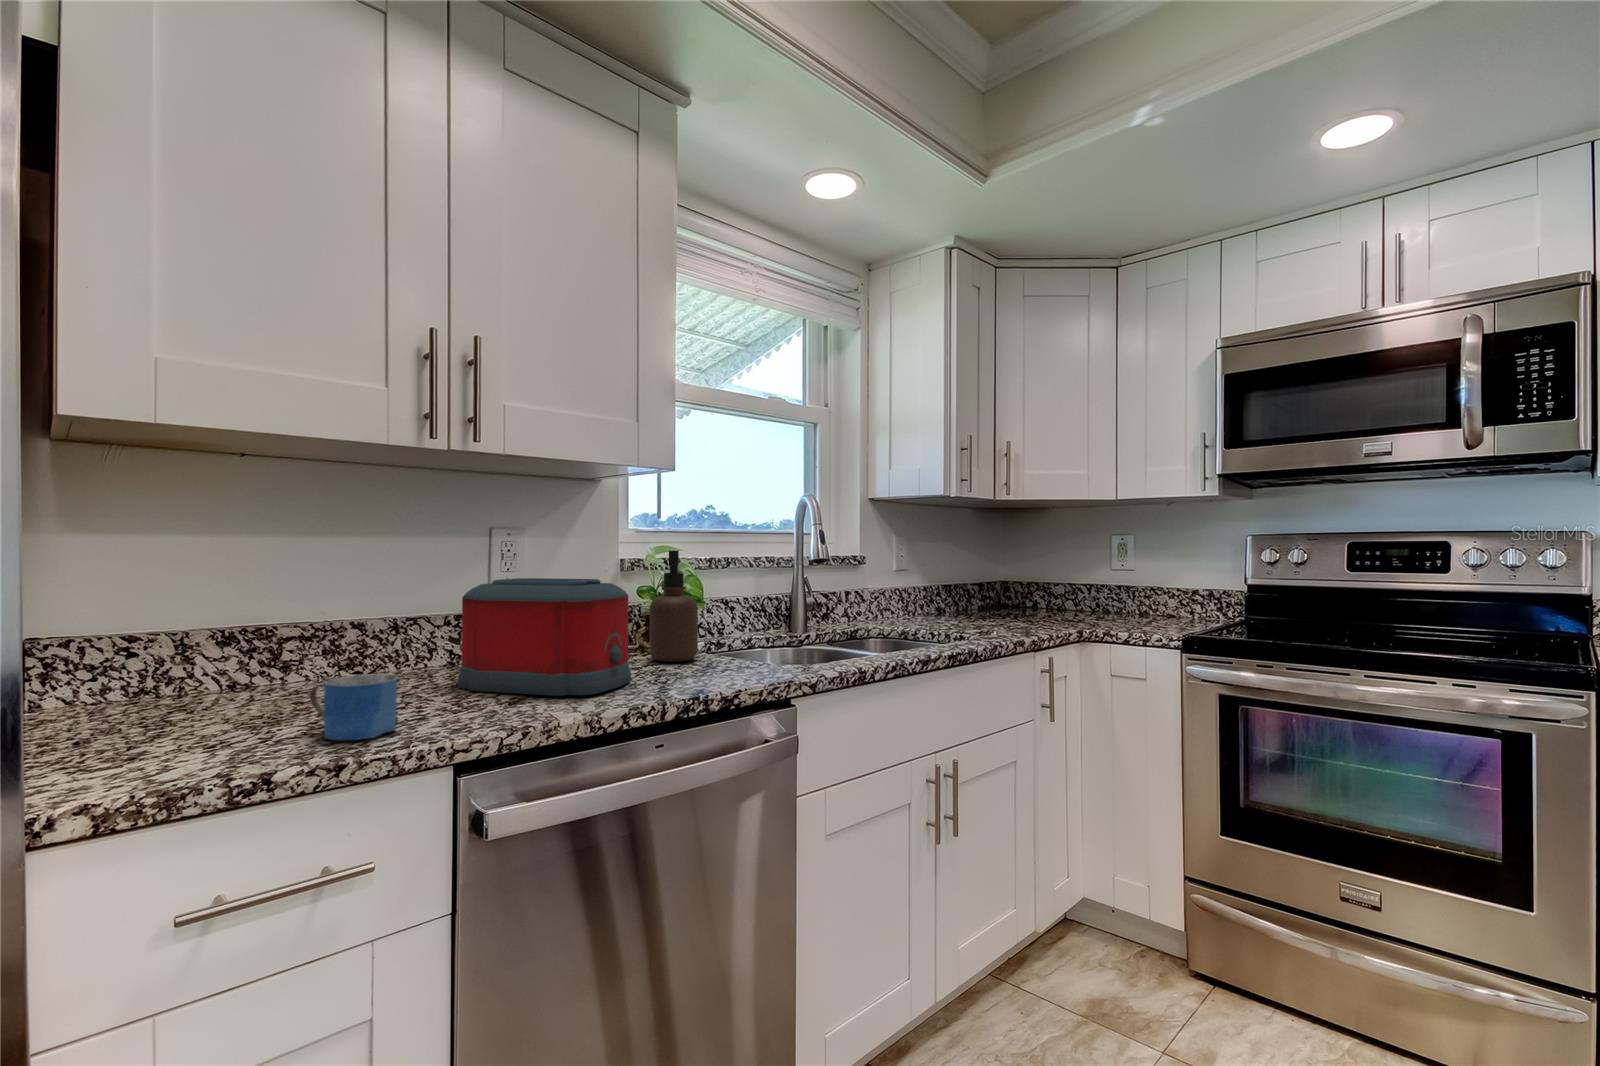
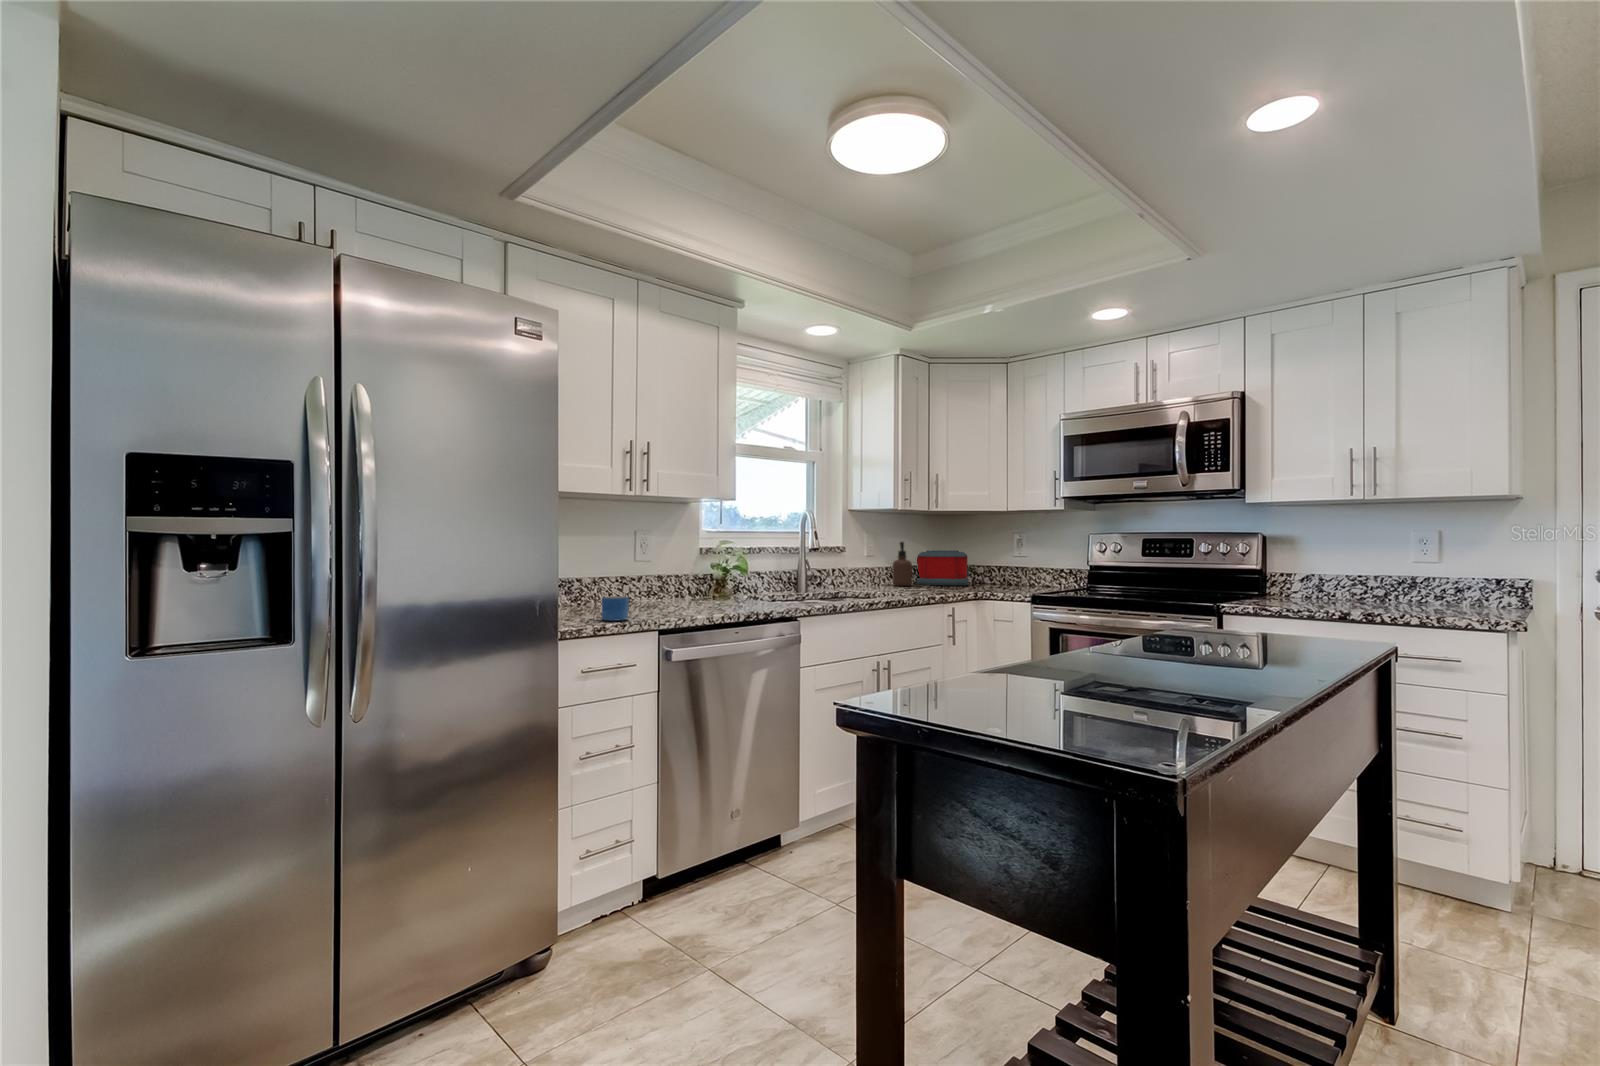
soap dispenser: present [650,551,698,662] -> present [893,542,912,586]
toaster: present [458,578,631,696] -> present [916,550,969,585]

